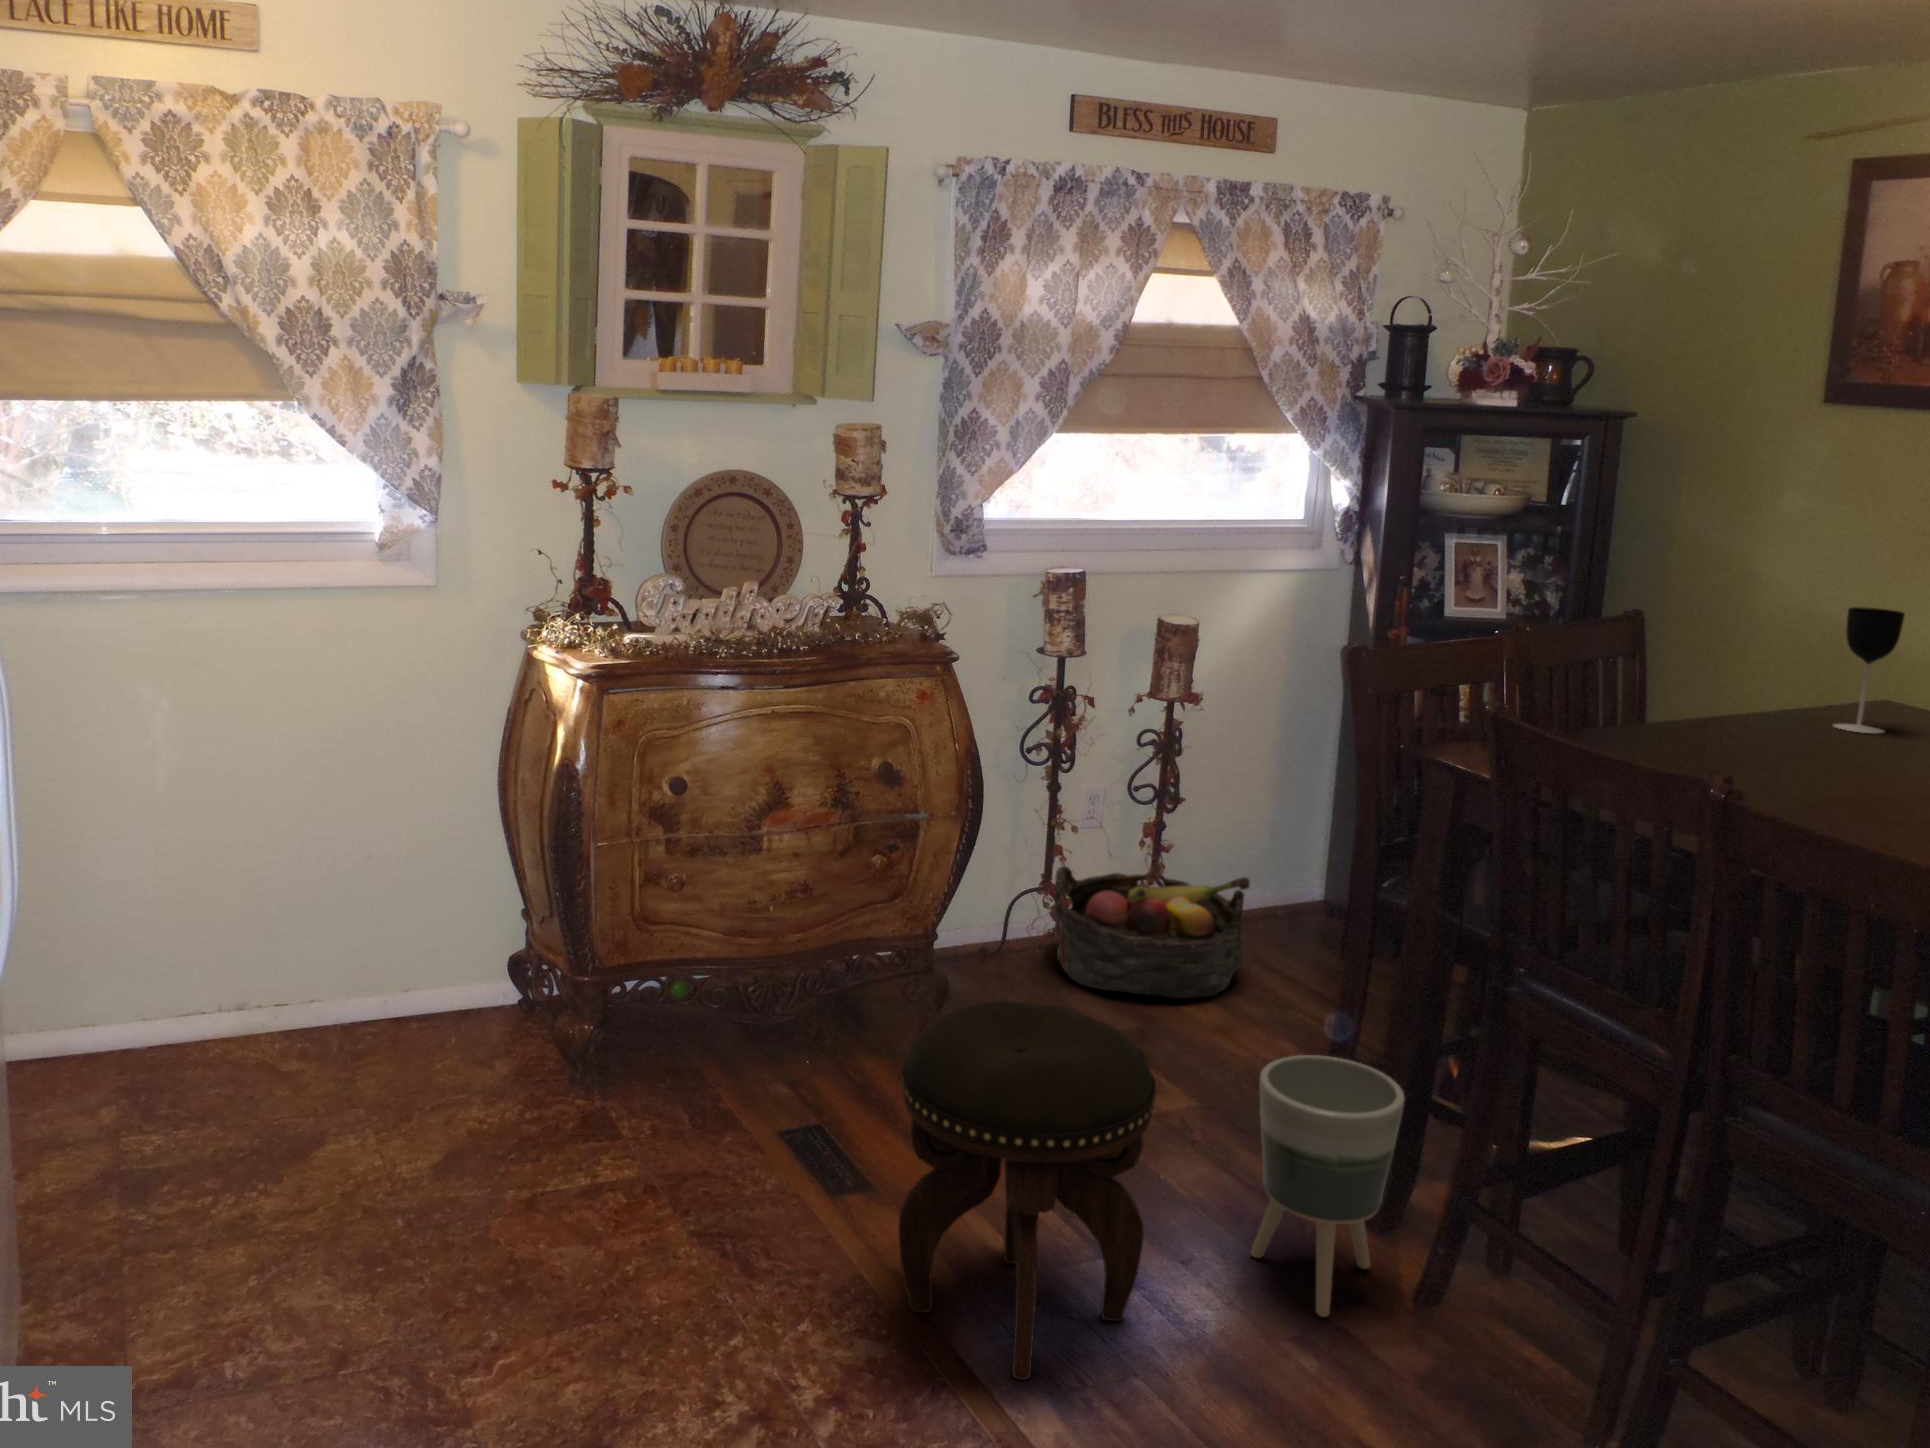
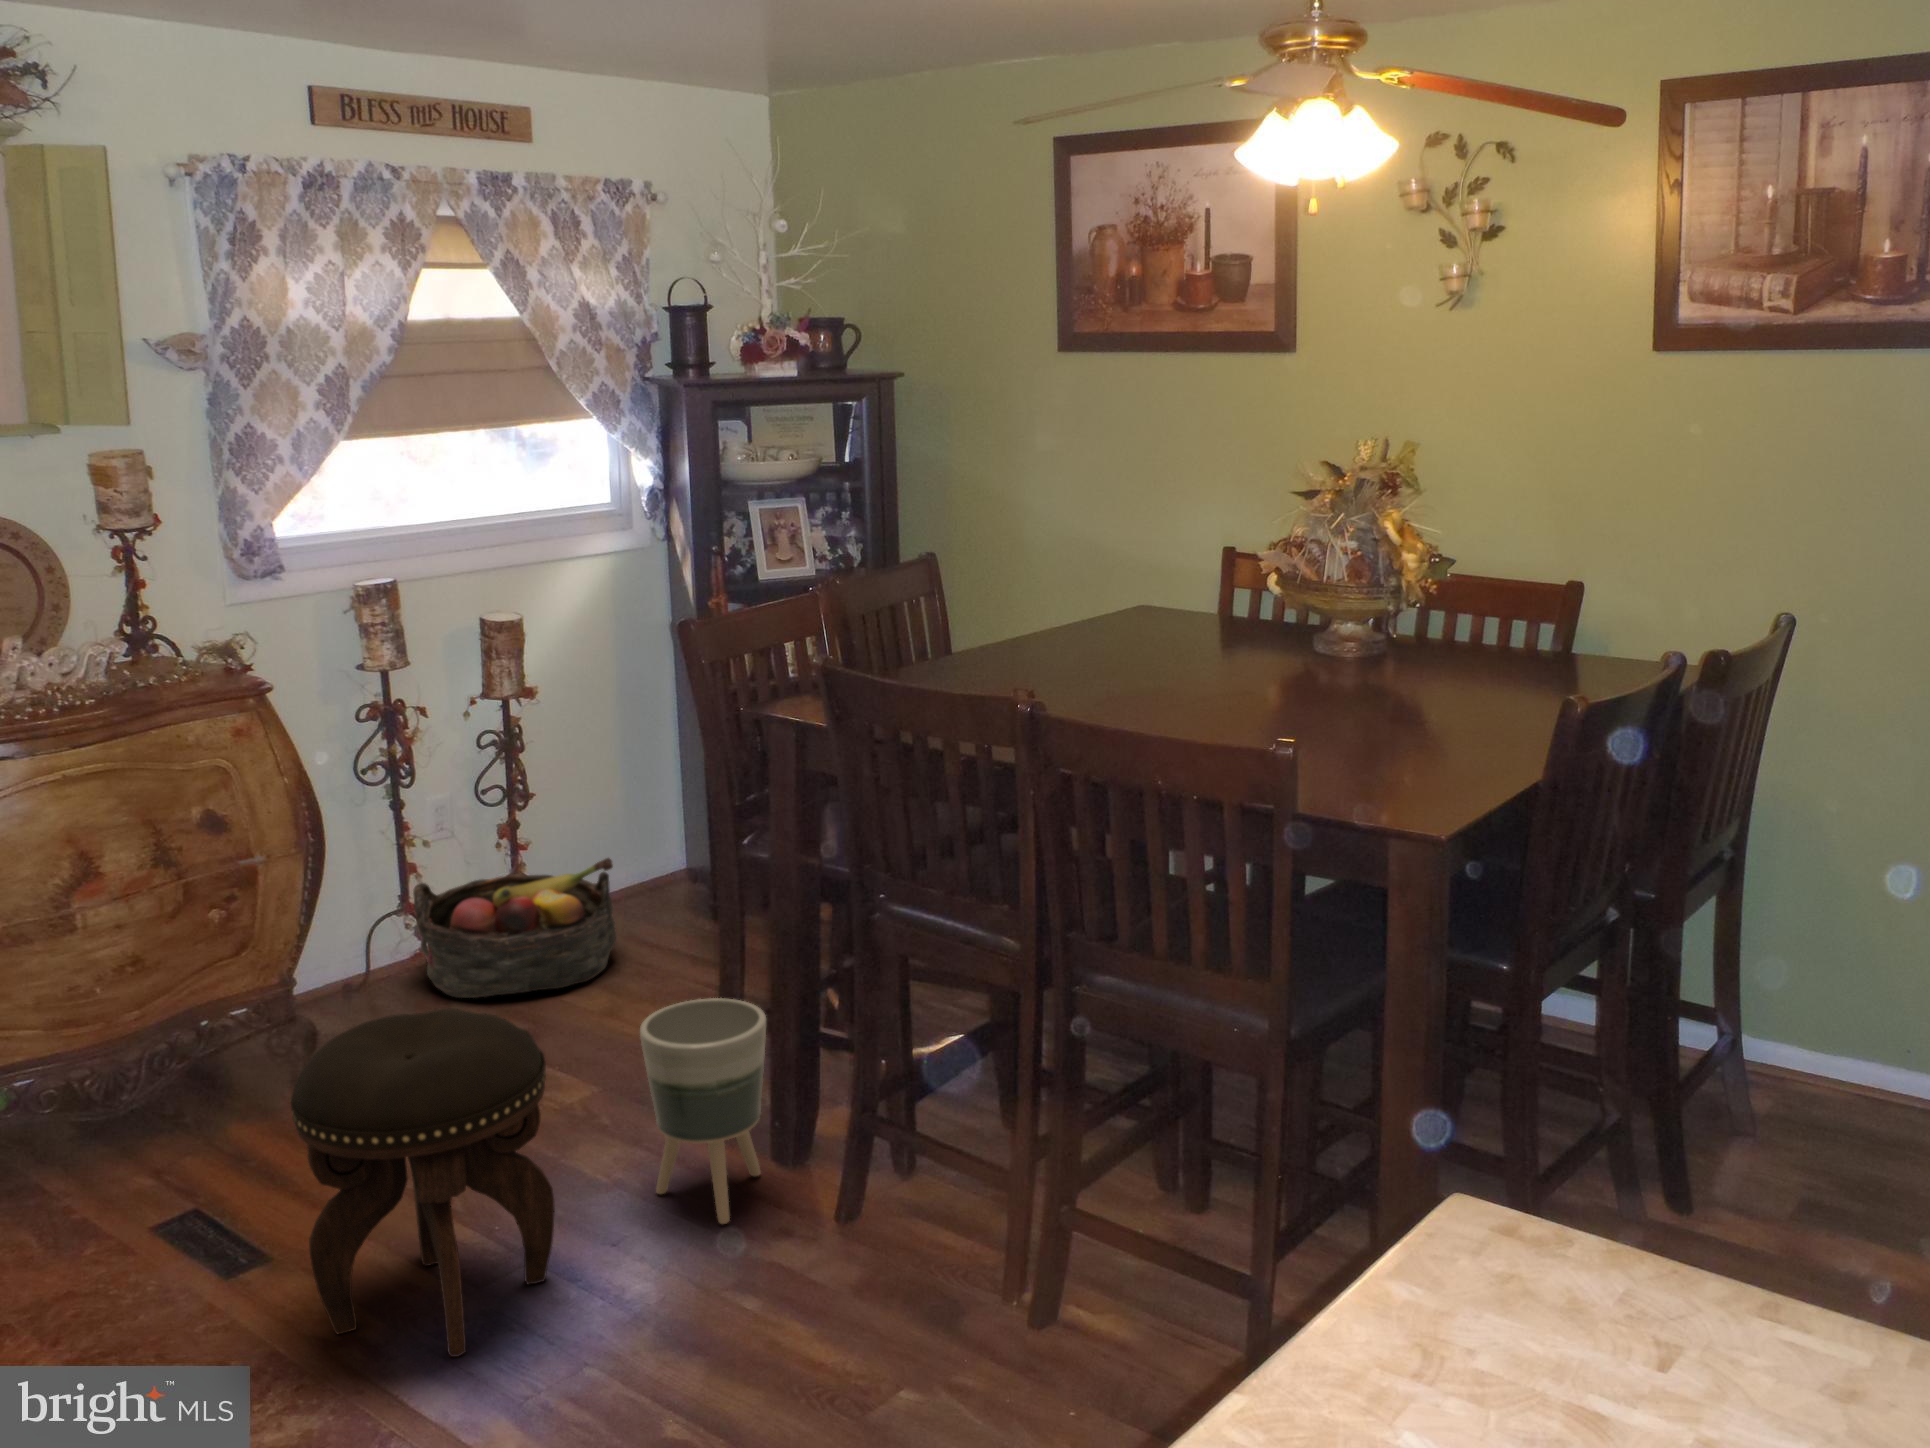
wine glass: present [1834,607,1905,733] -> none [1056,545,1095,646]

